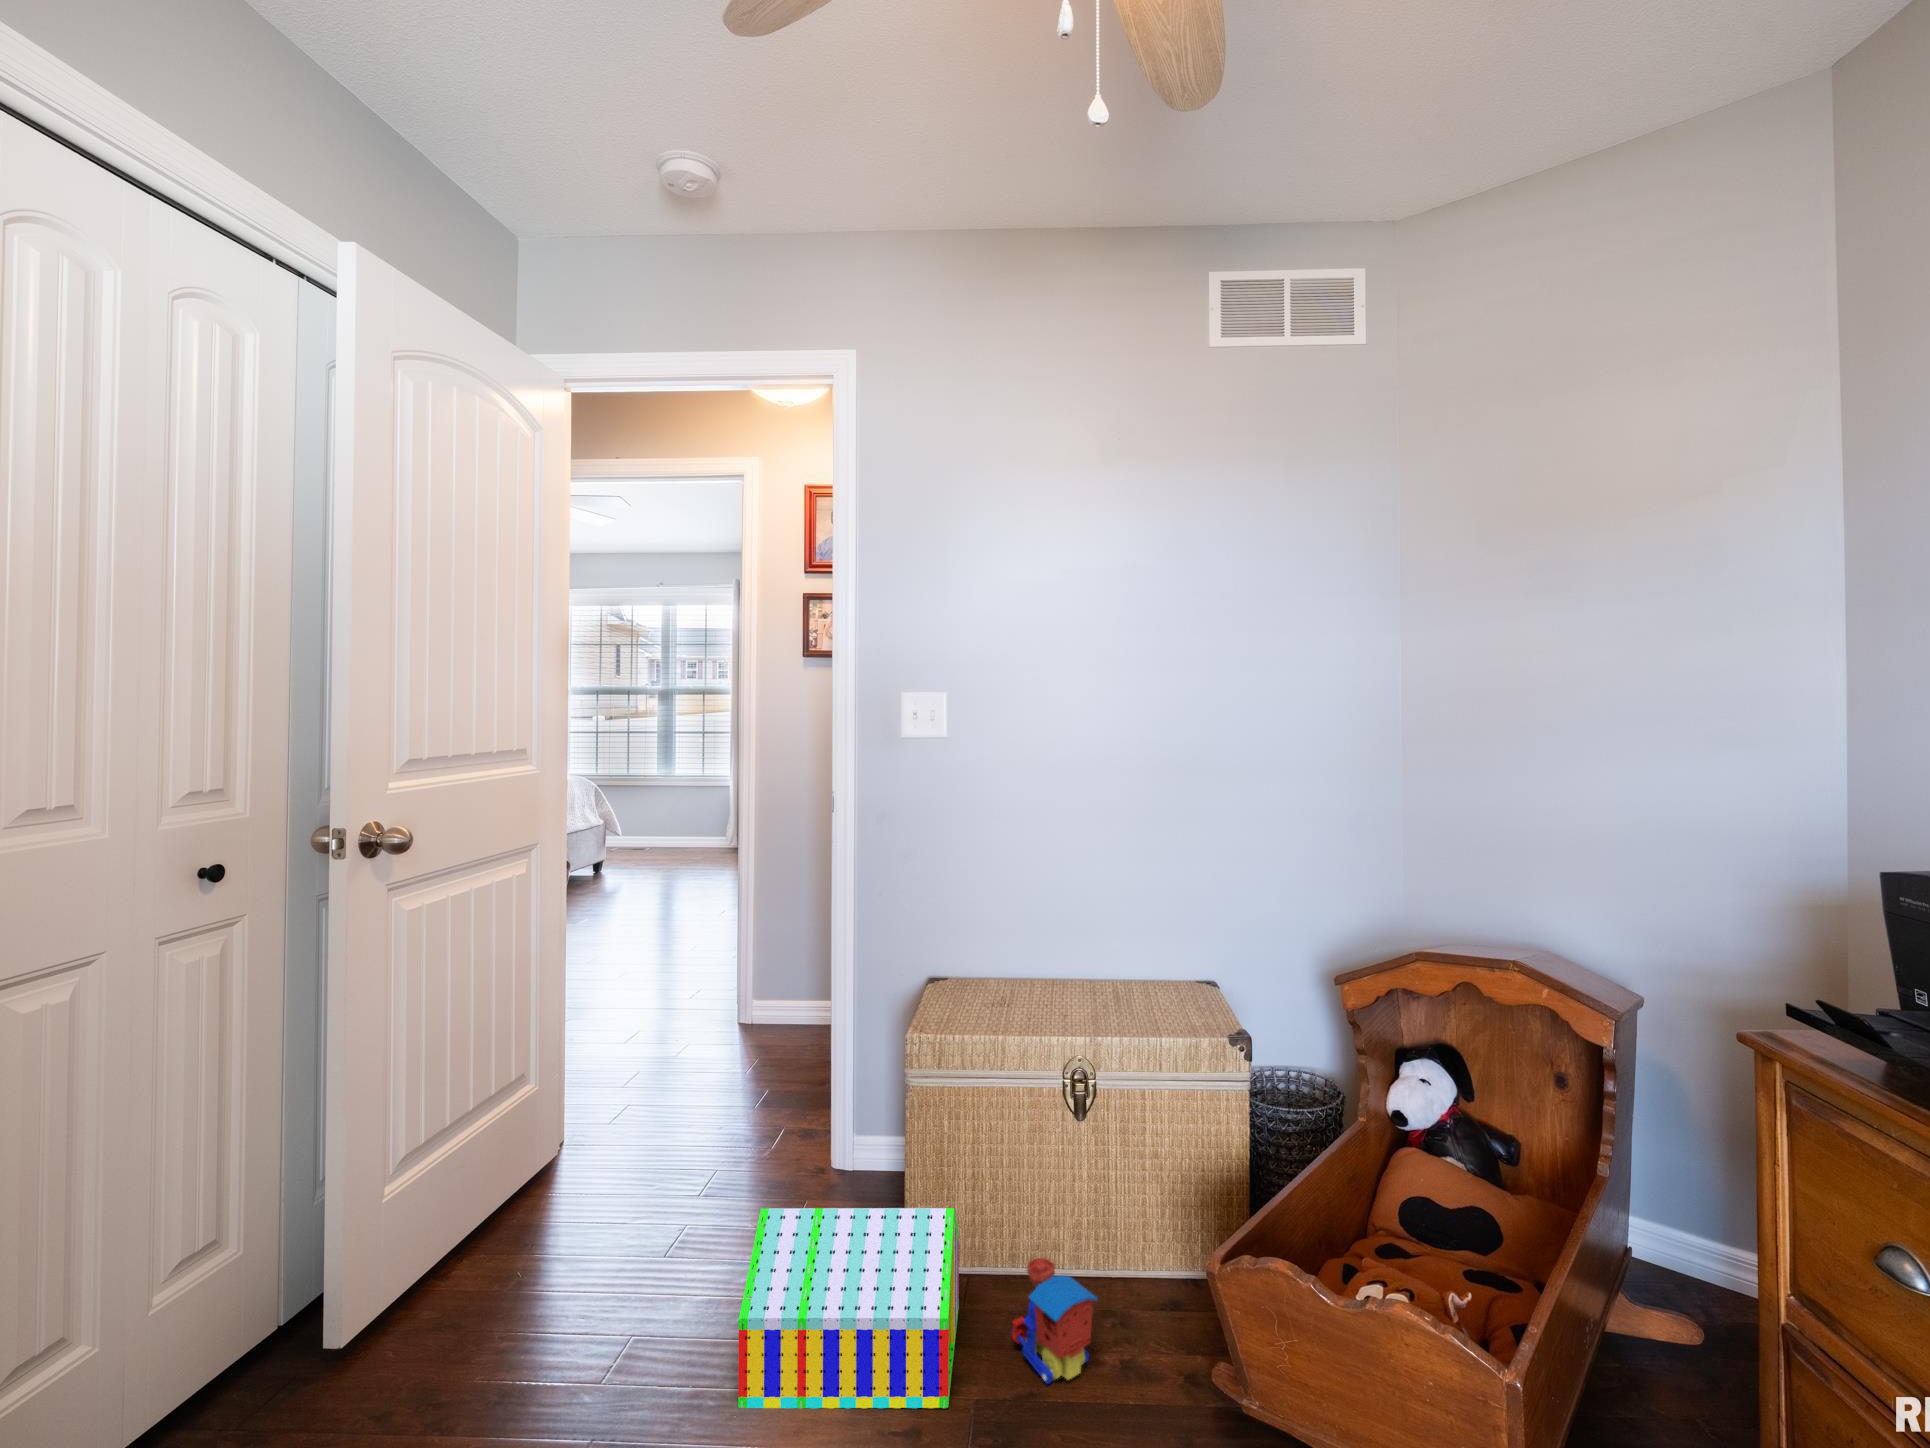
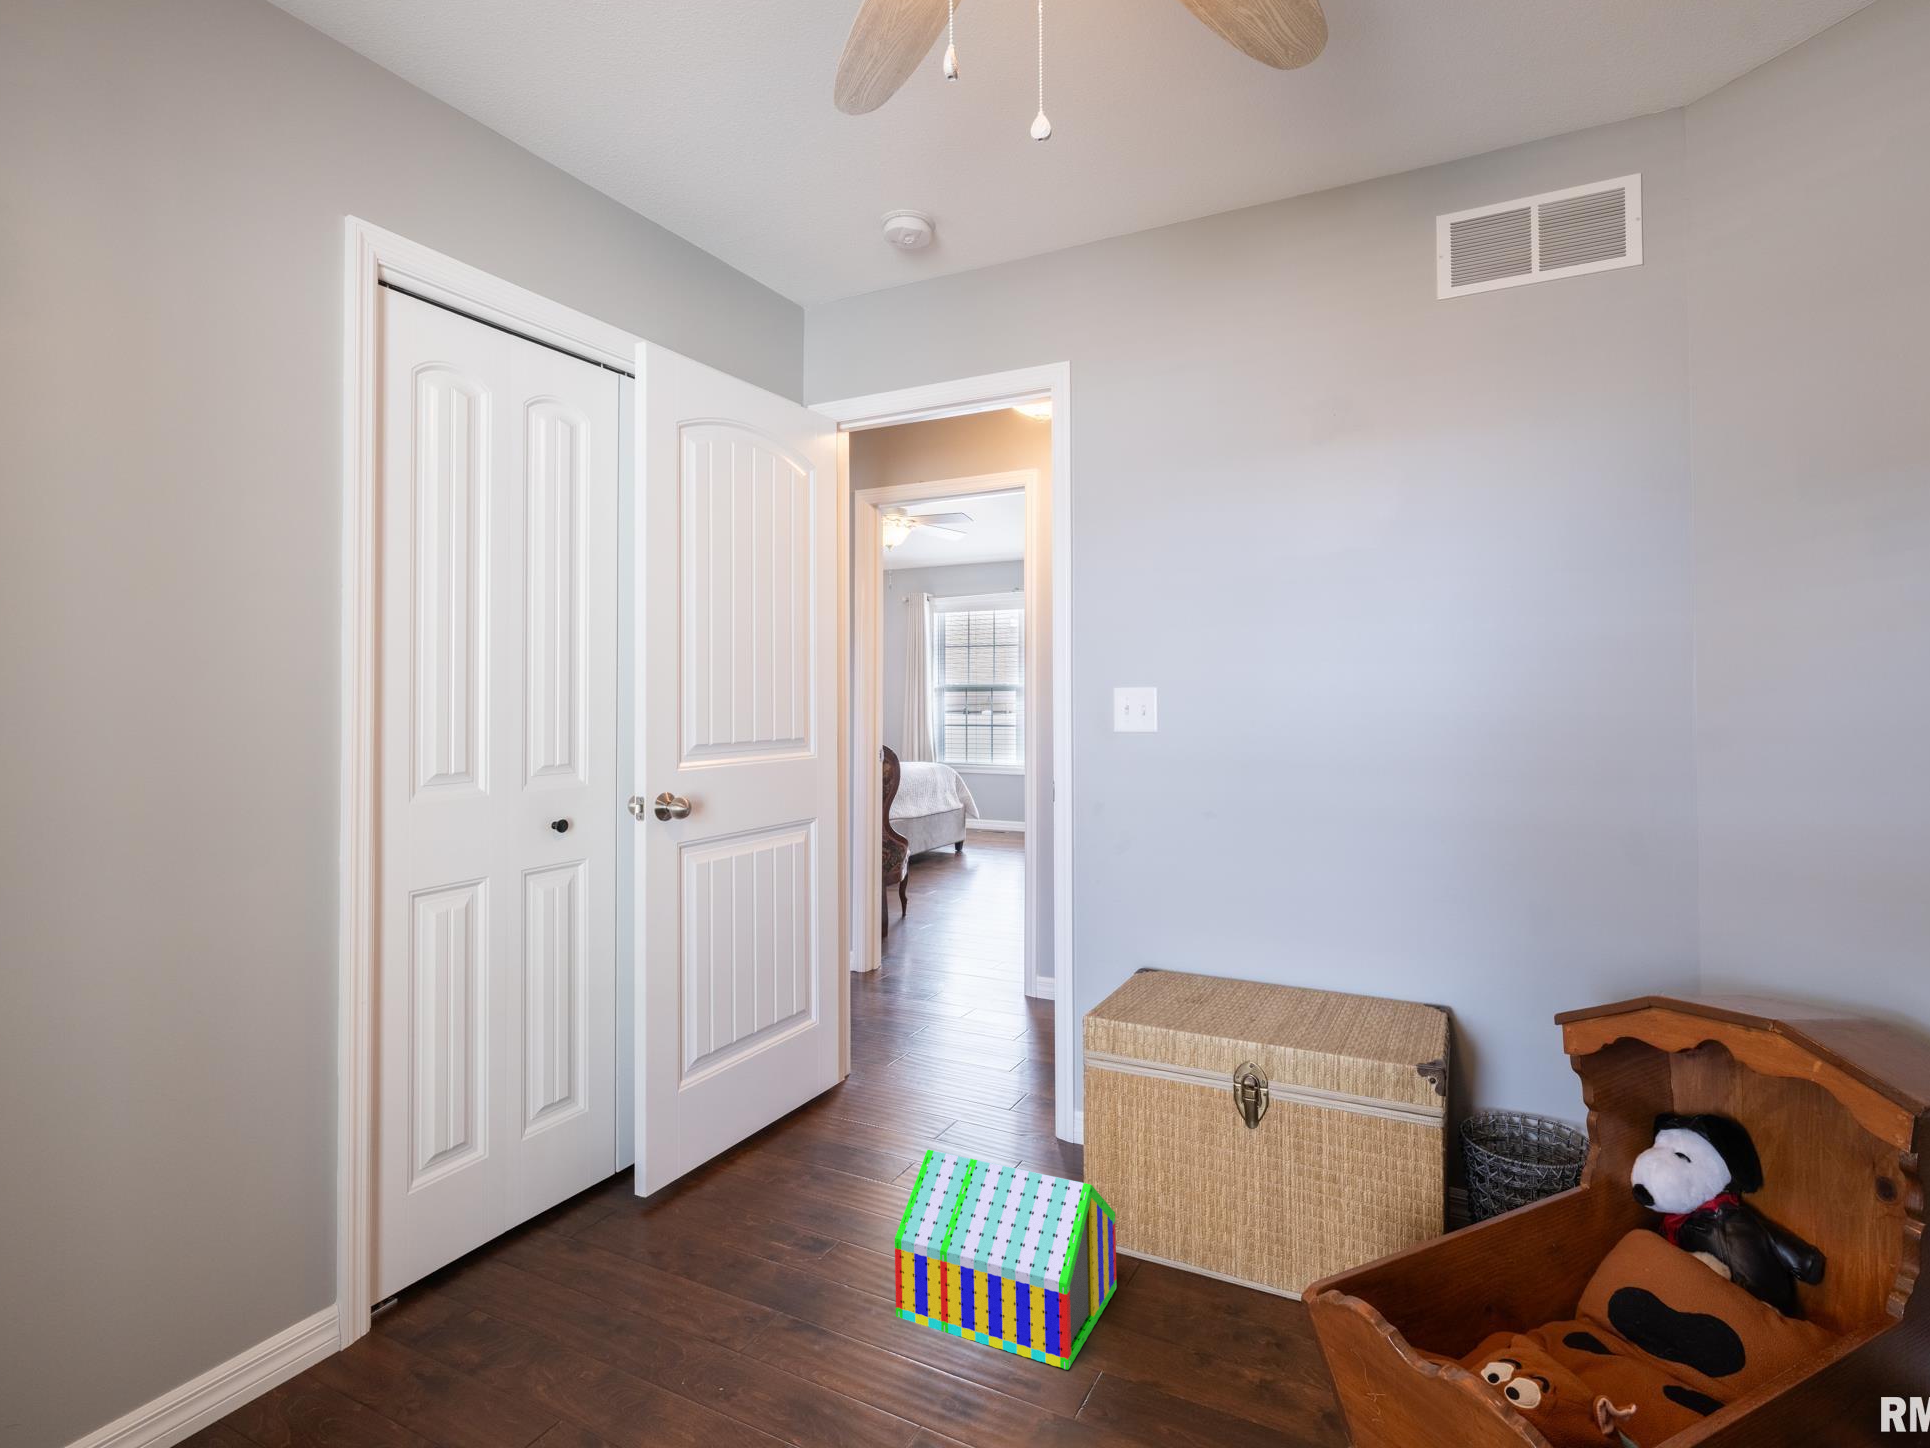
toy train: present [1012,1258,1097,1384] -> none [1151,1254,1228,1381]

